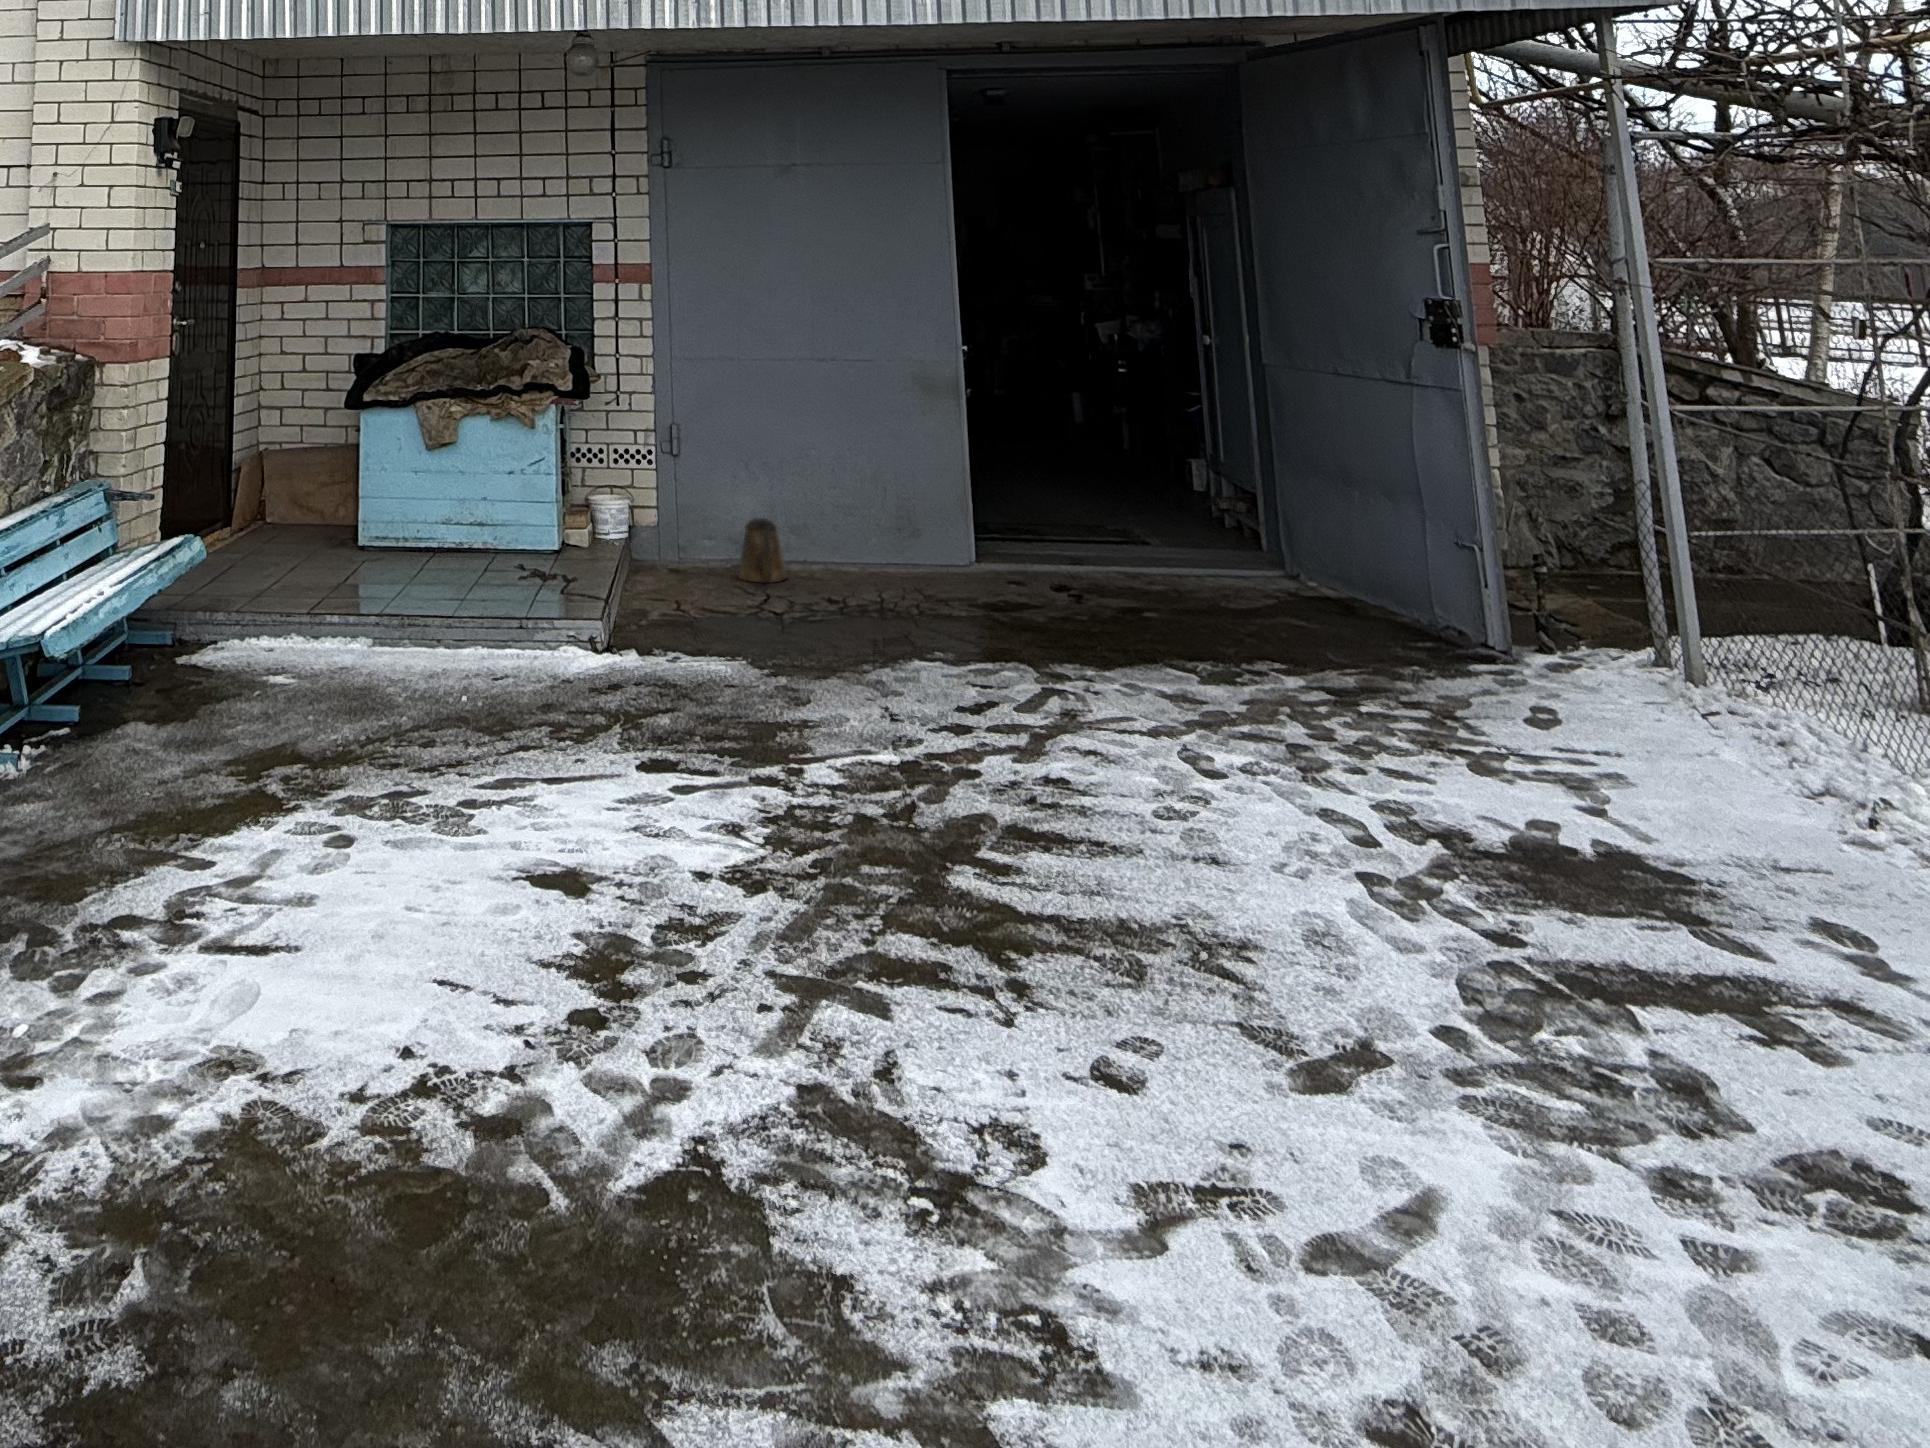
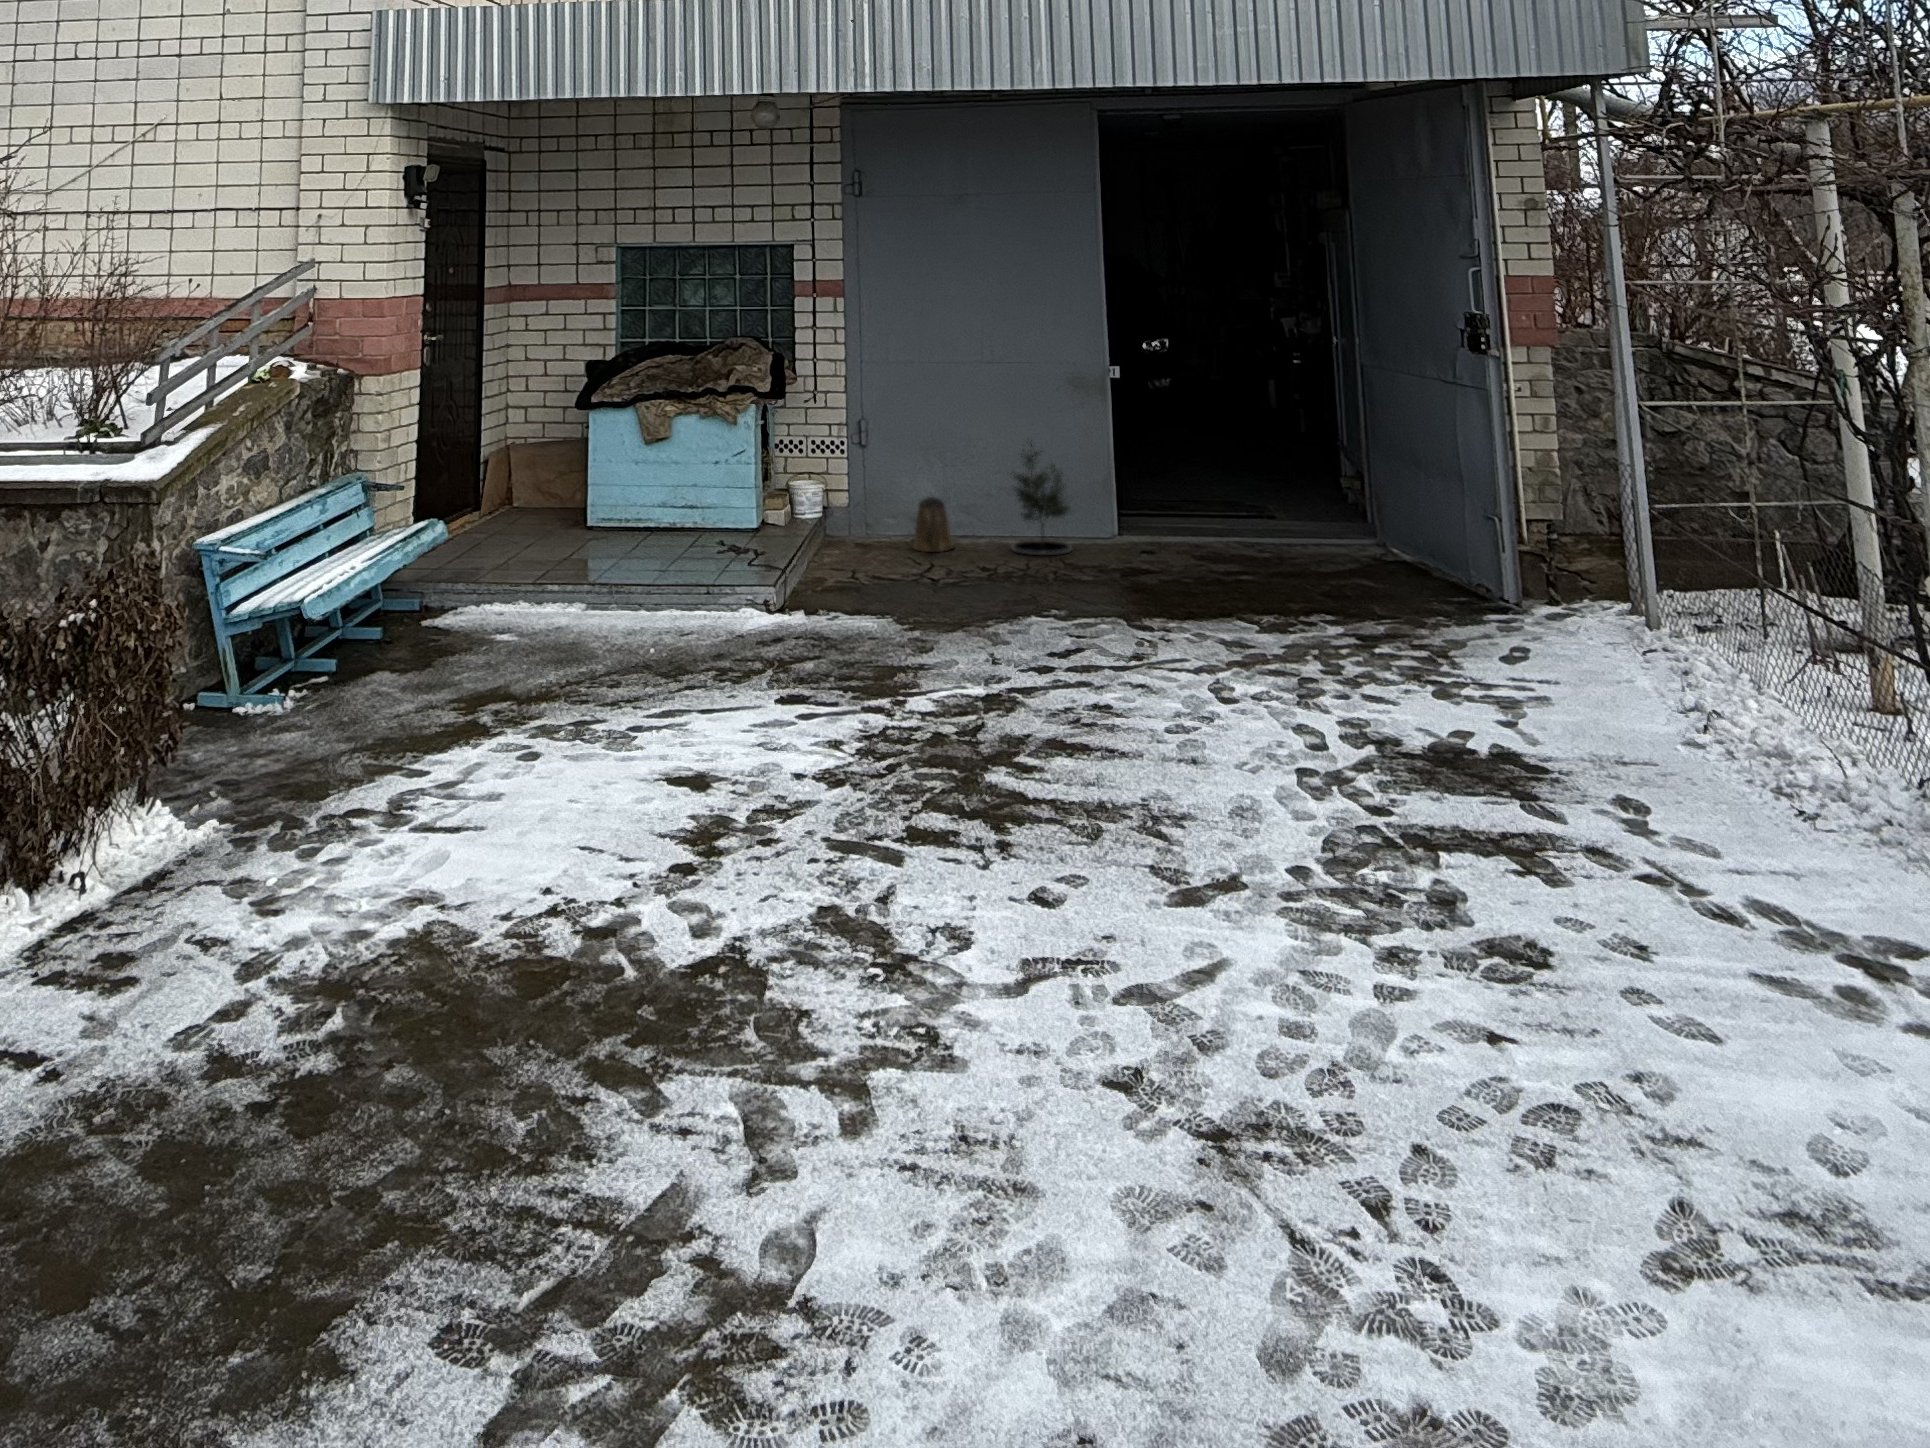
potted tree: none [848,448,929,588] -> present [1011,444,1072,555]

